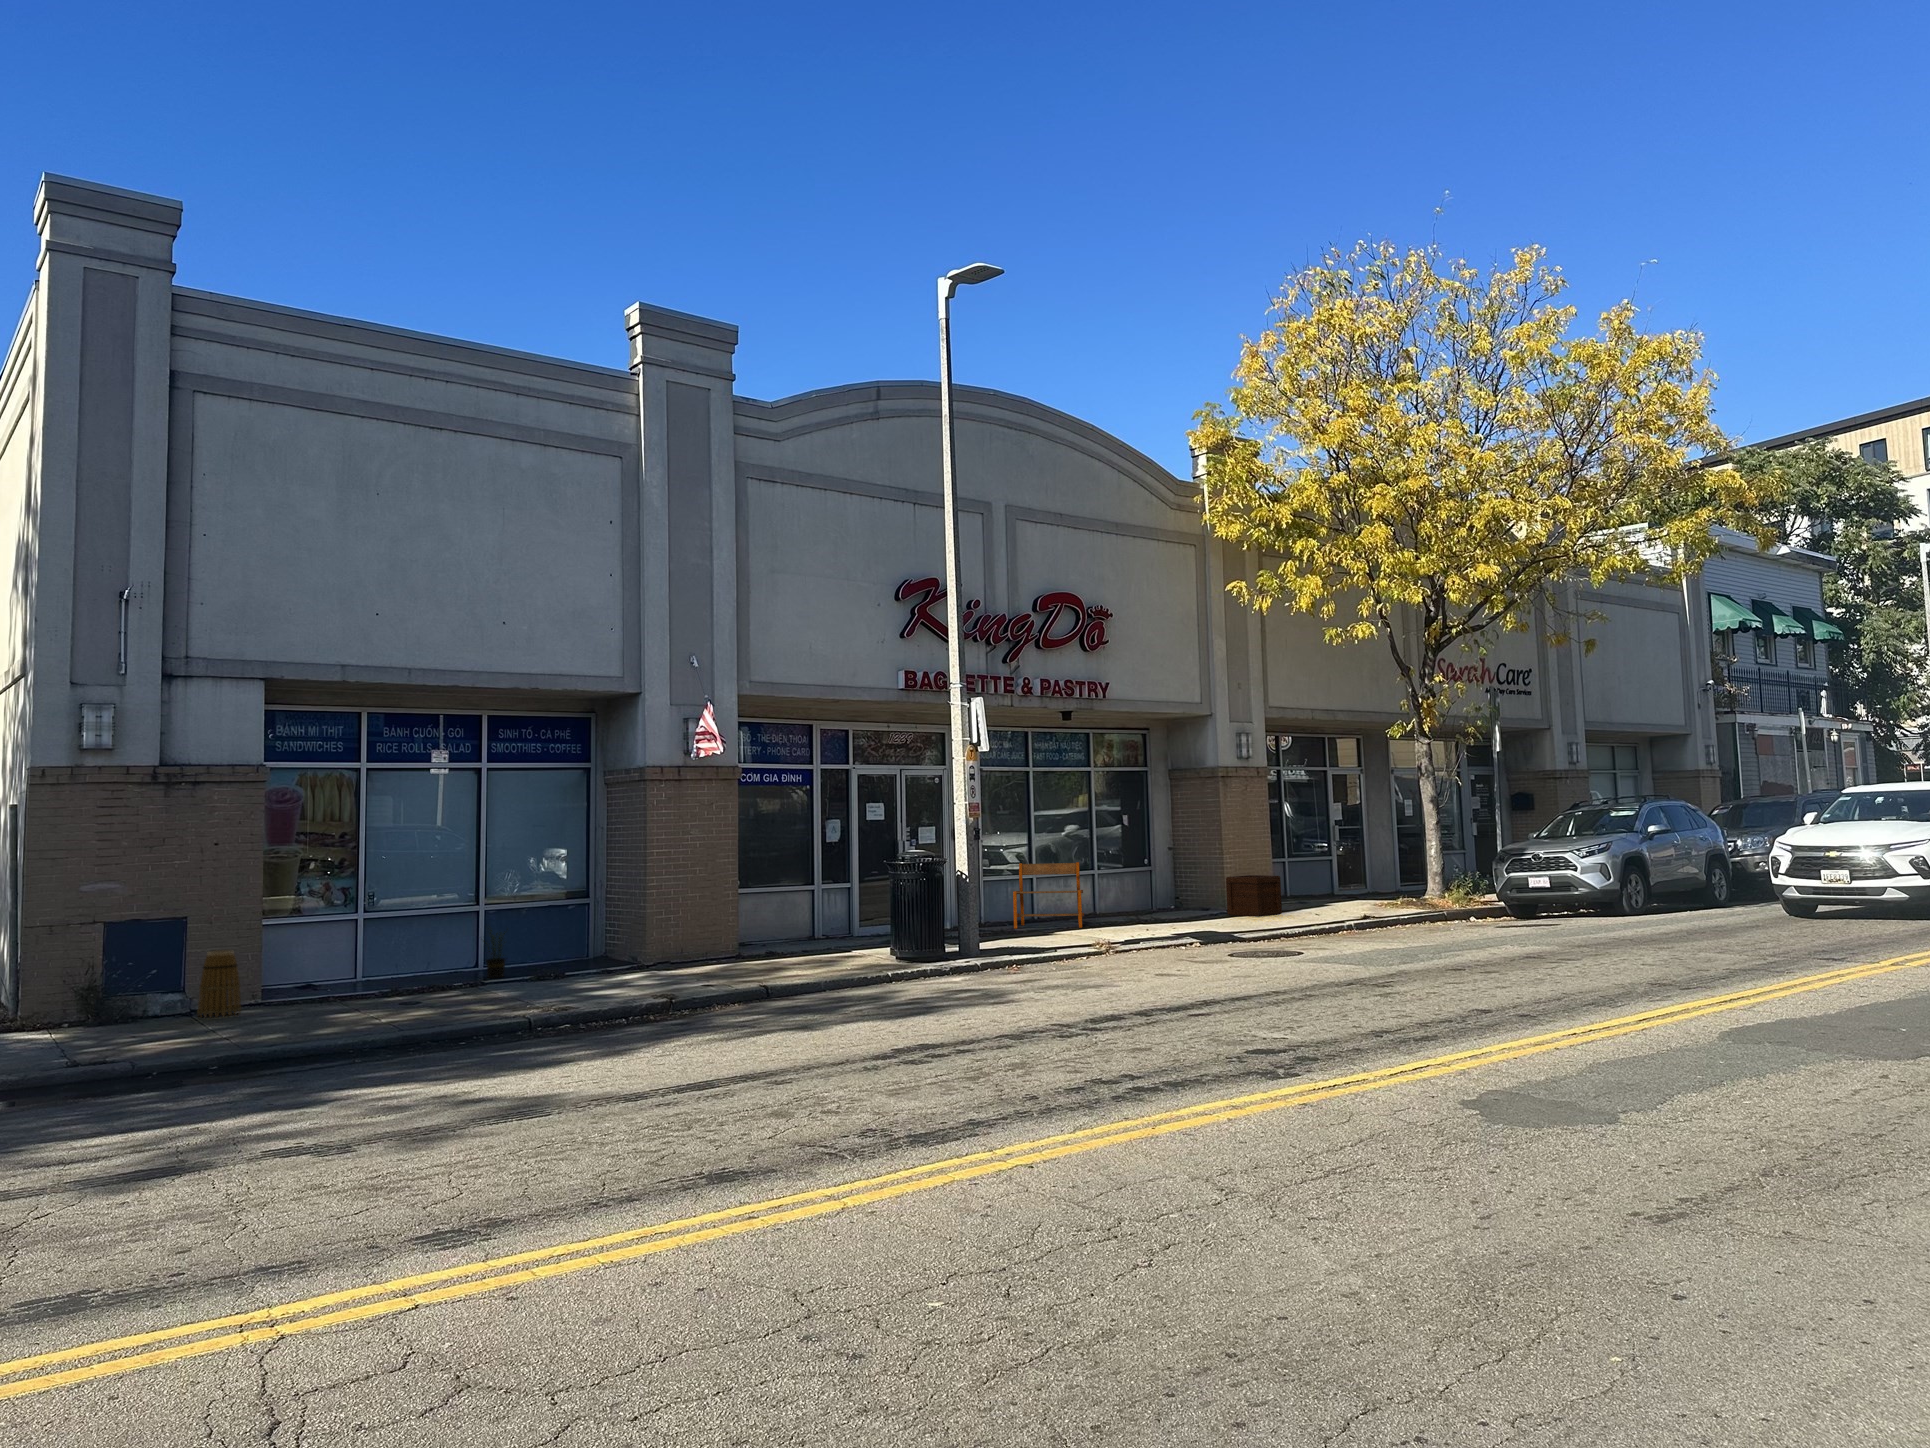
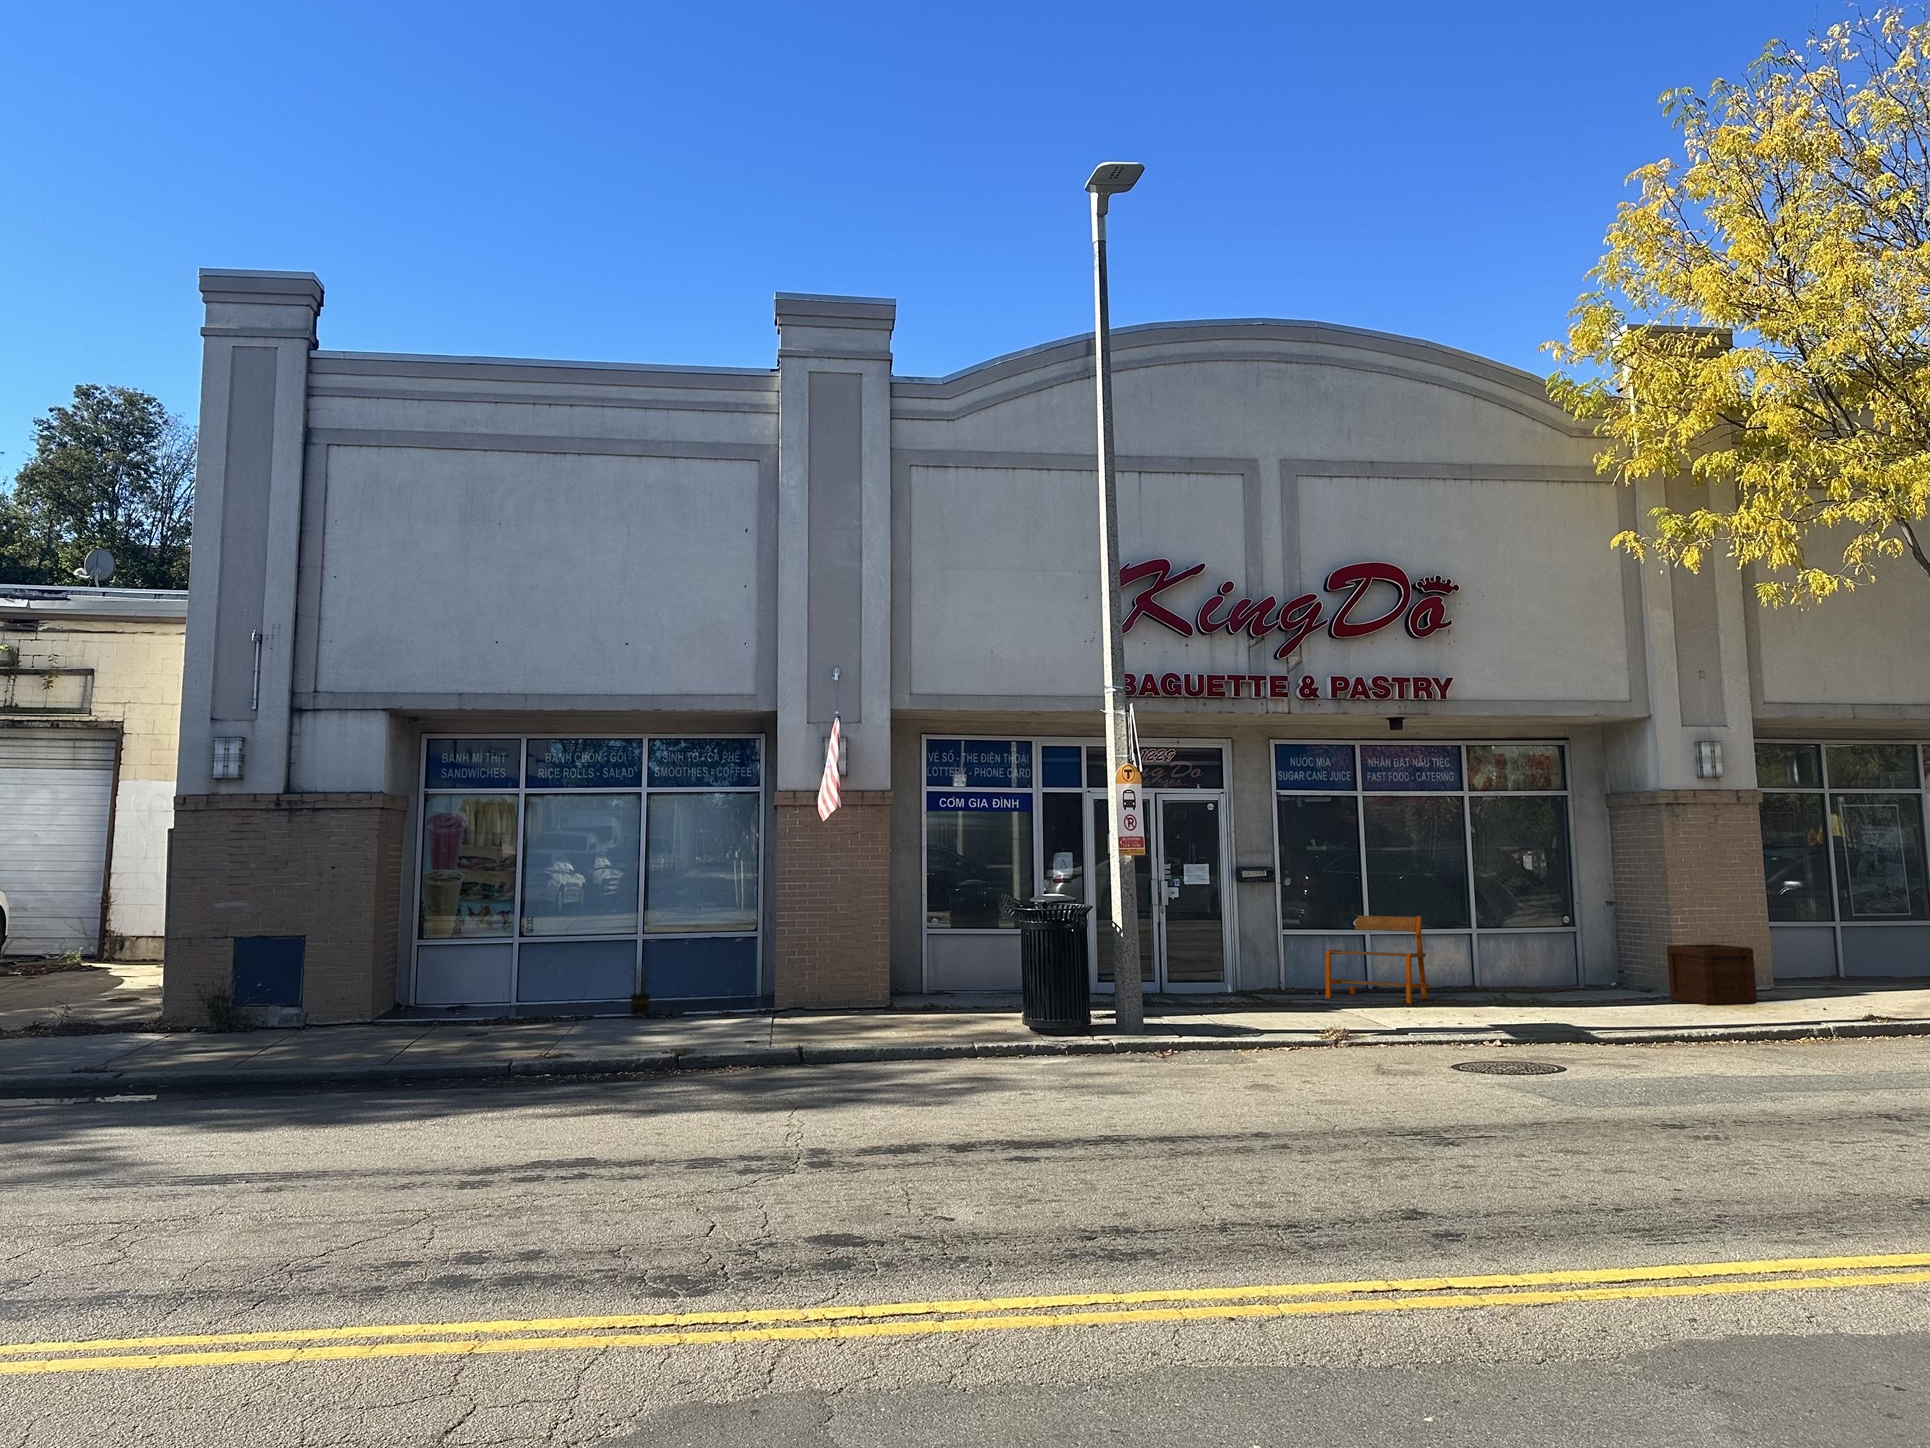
basket: present [197,950,241,1017] -> none [296,970,338,1035]

